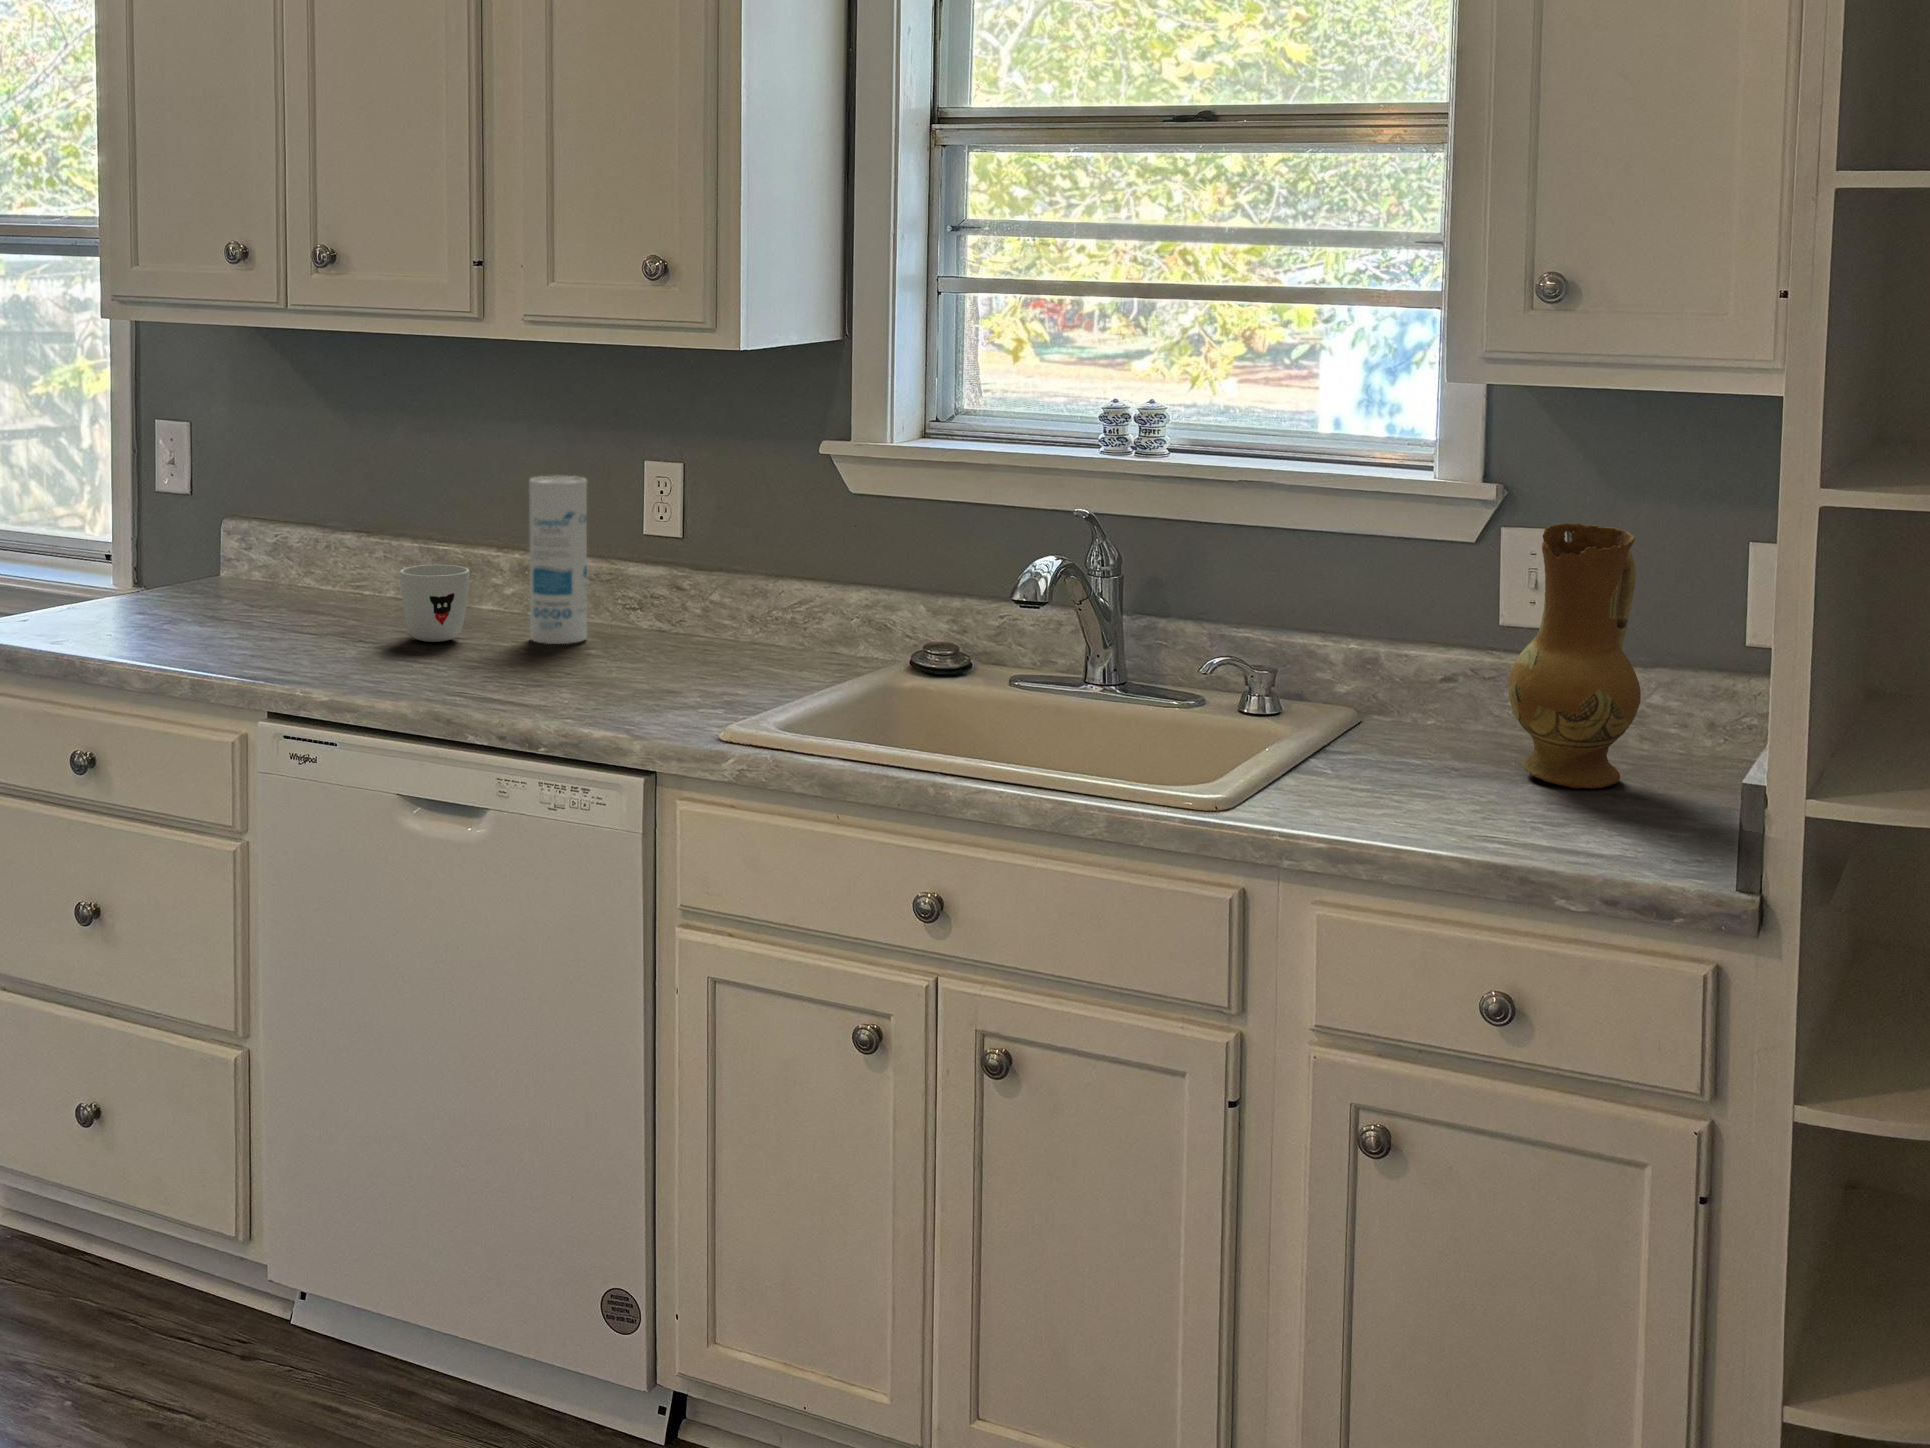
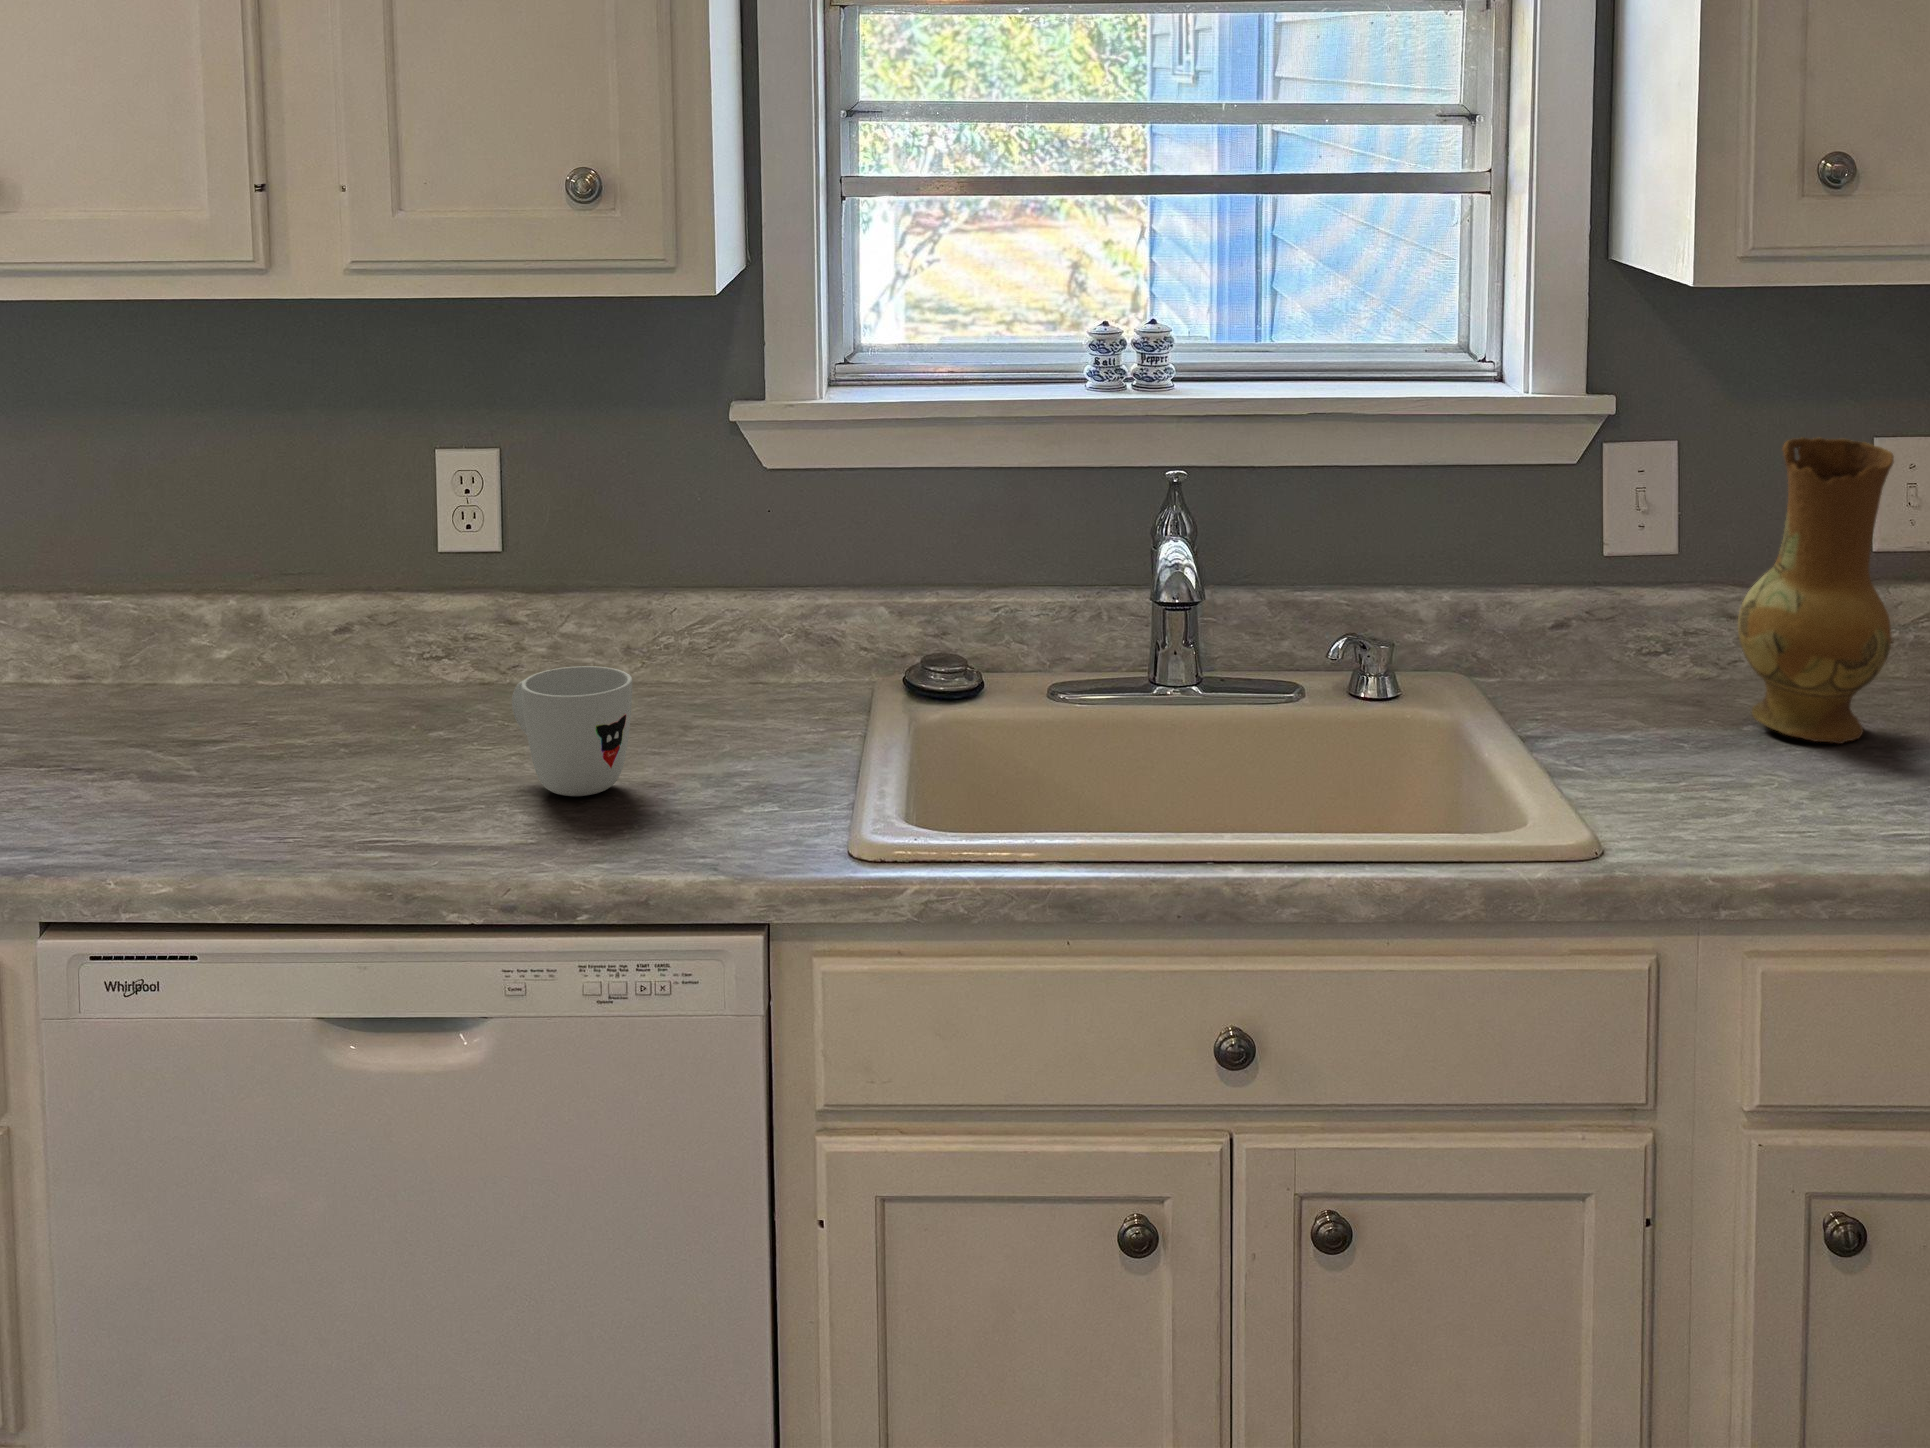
canister: present [529,476,587,644] -> none [315,484,407,729]
mug: present [400,565,469,642] -> present [512,666,632,796]

